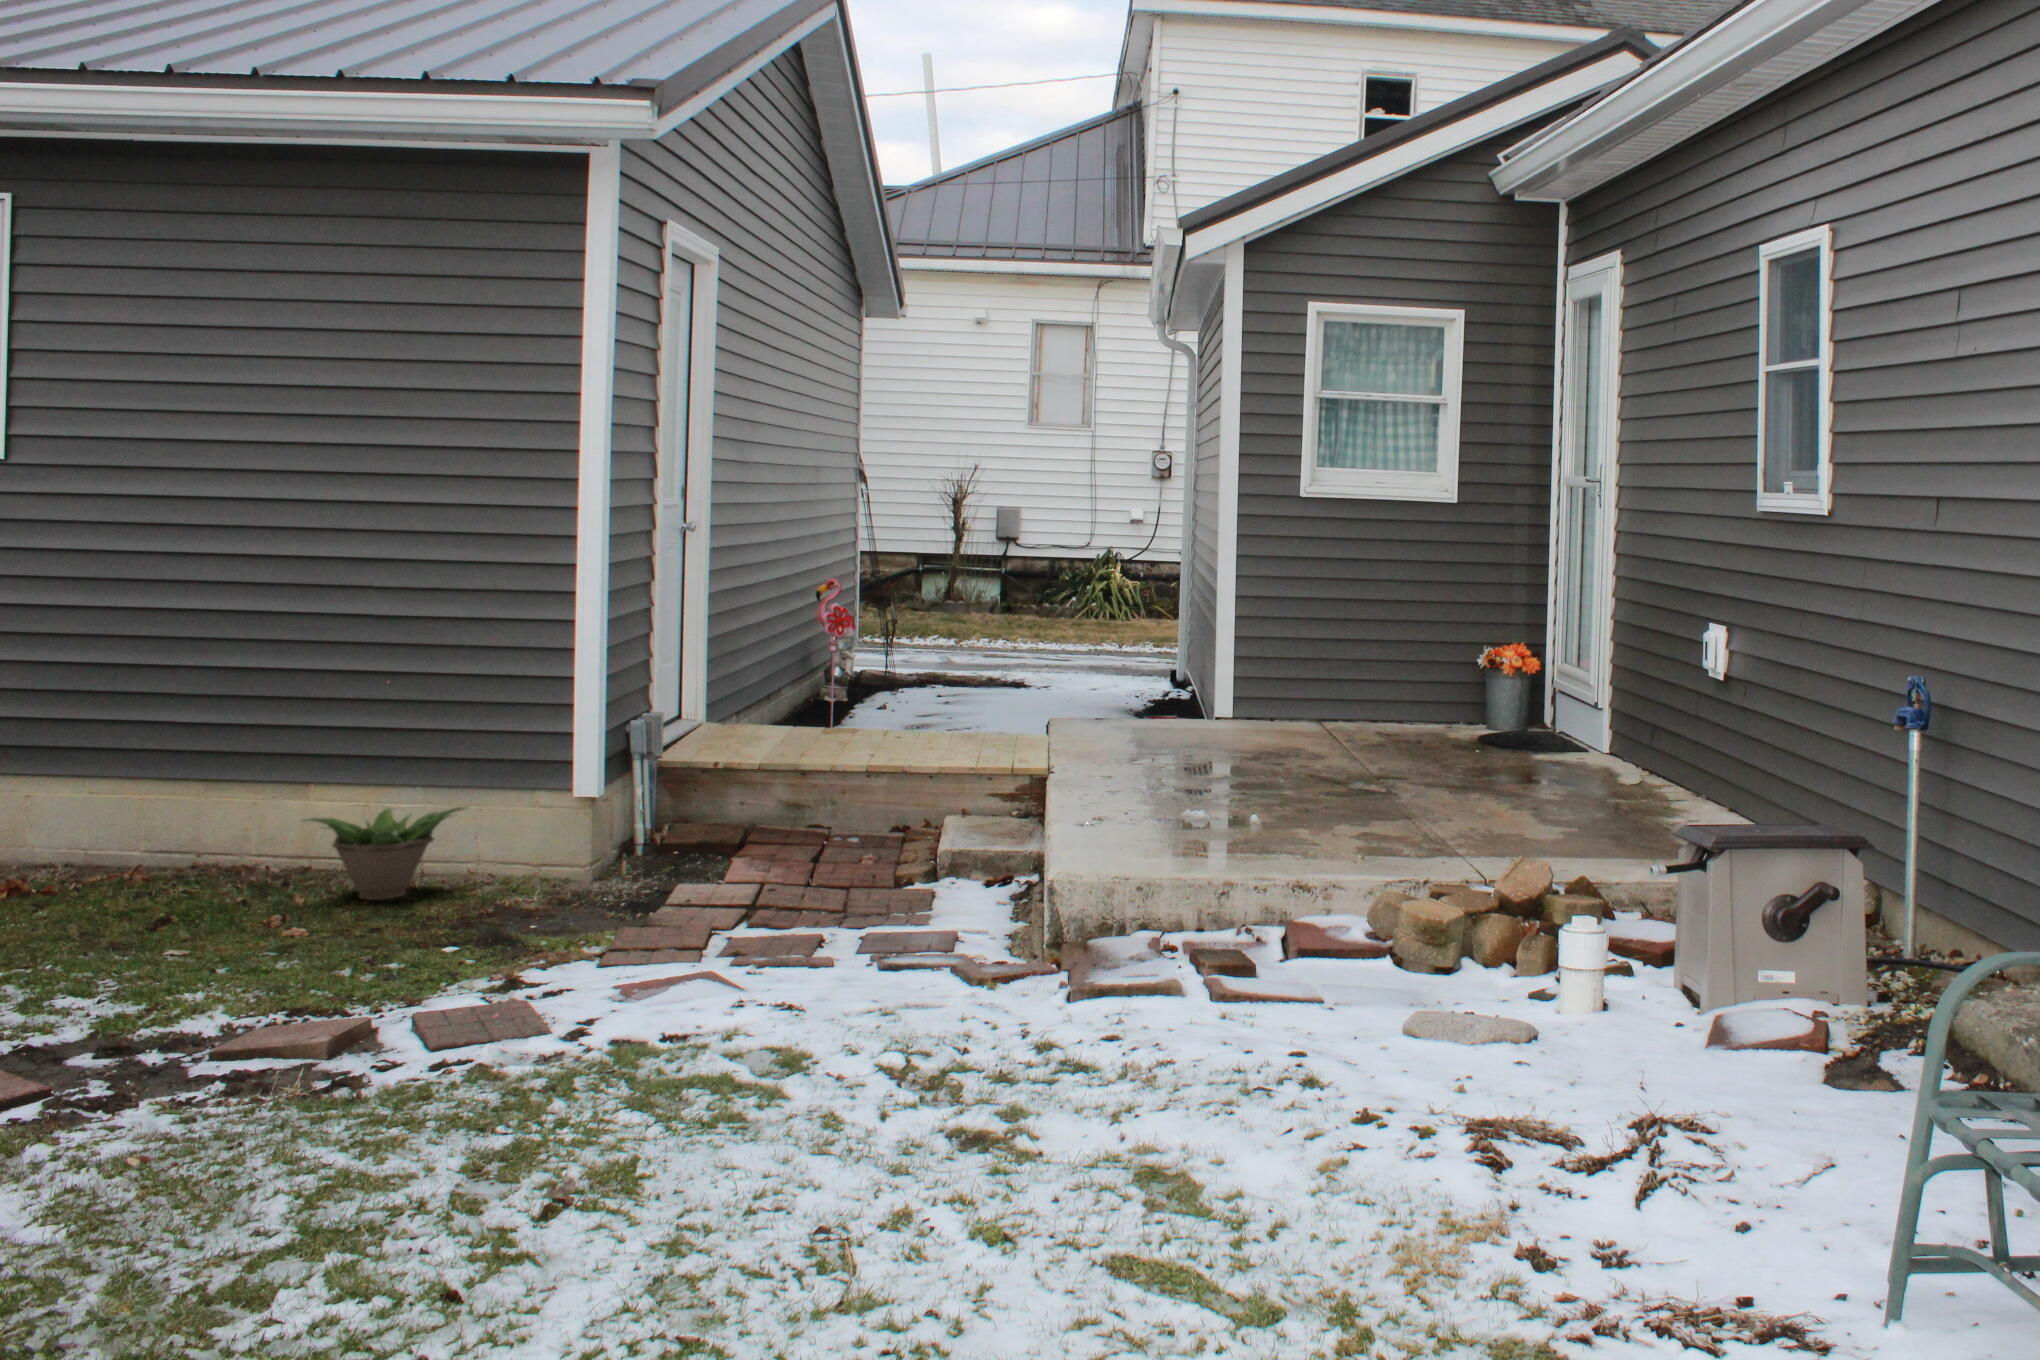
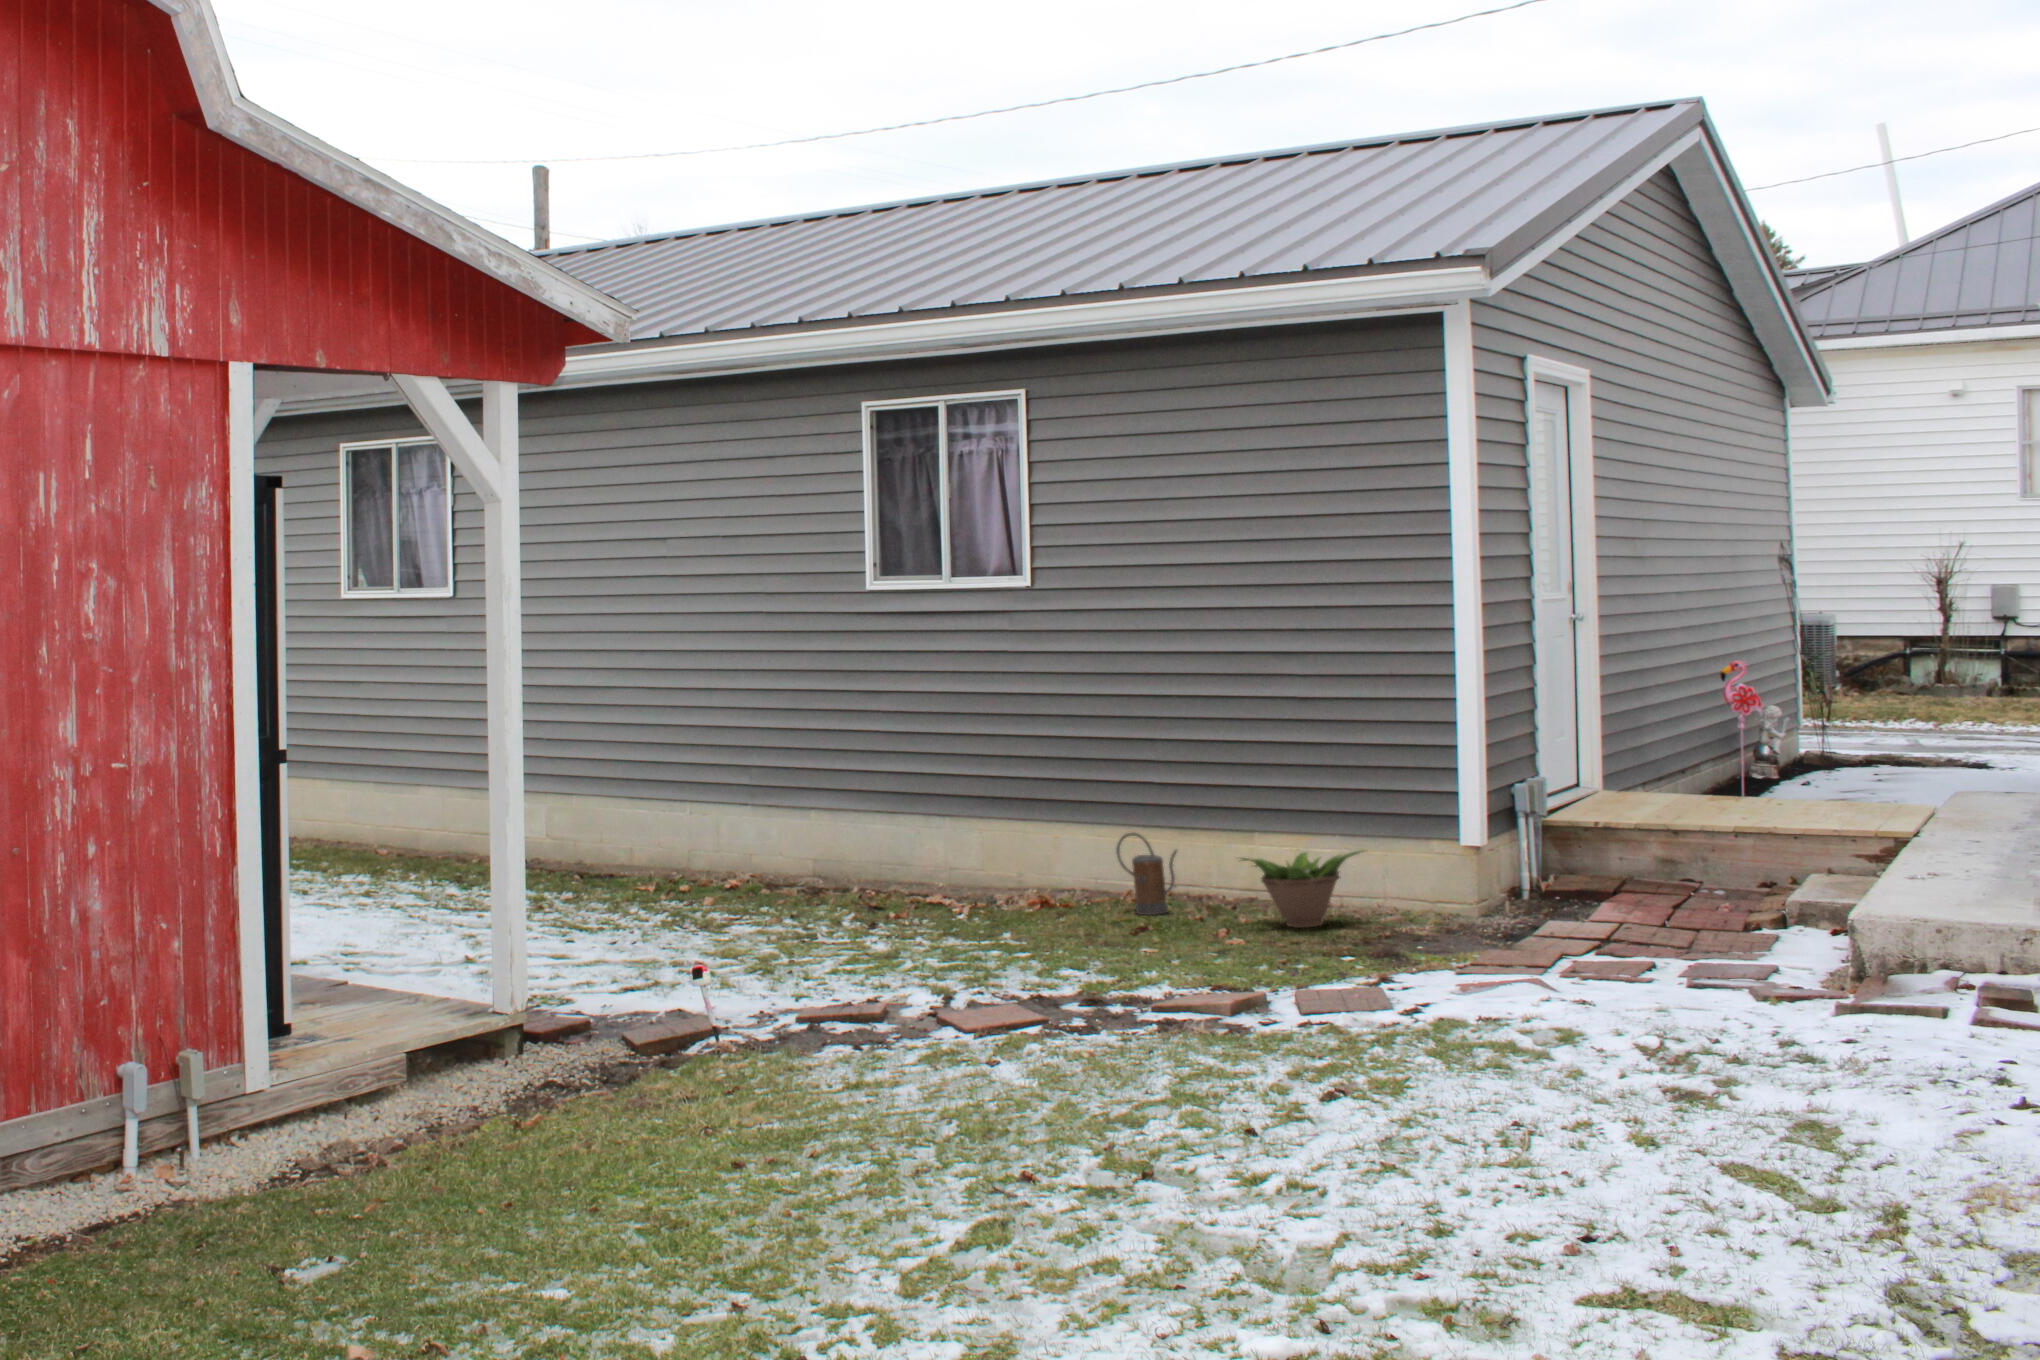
watering can: none [122,785,215,888] -> present [1116,833,1177,915]

